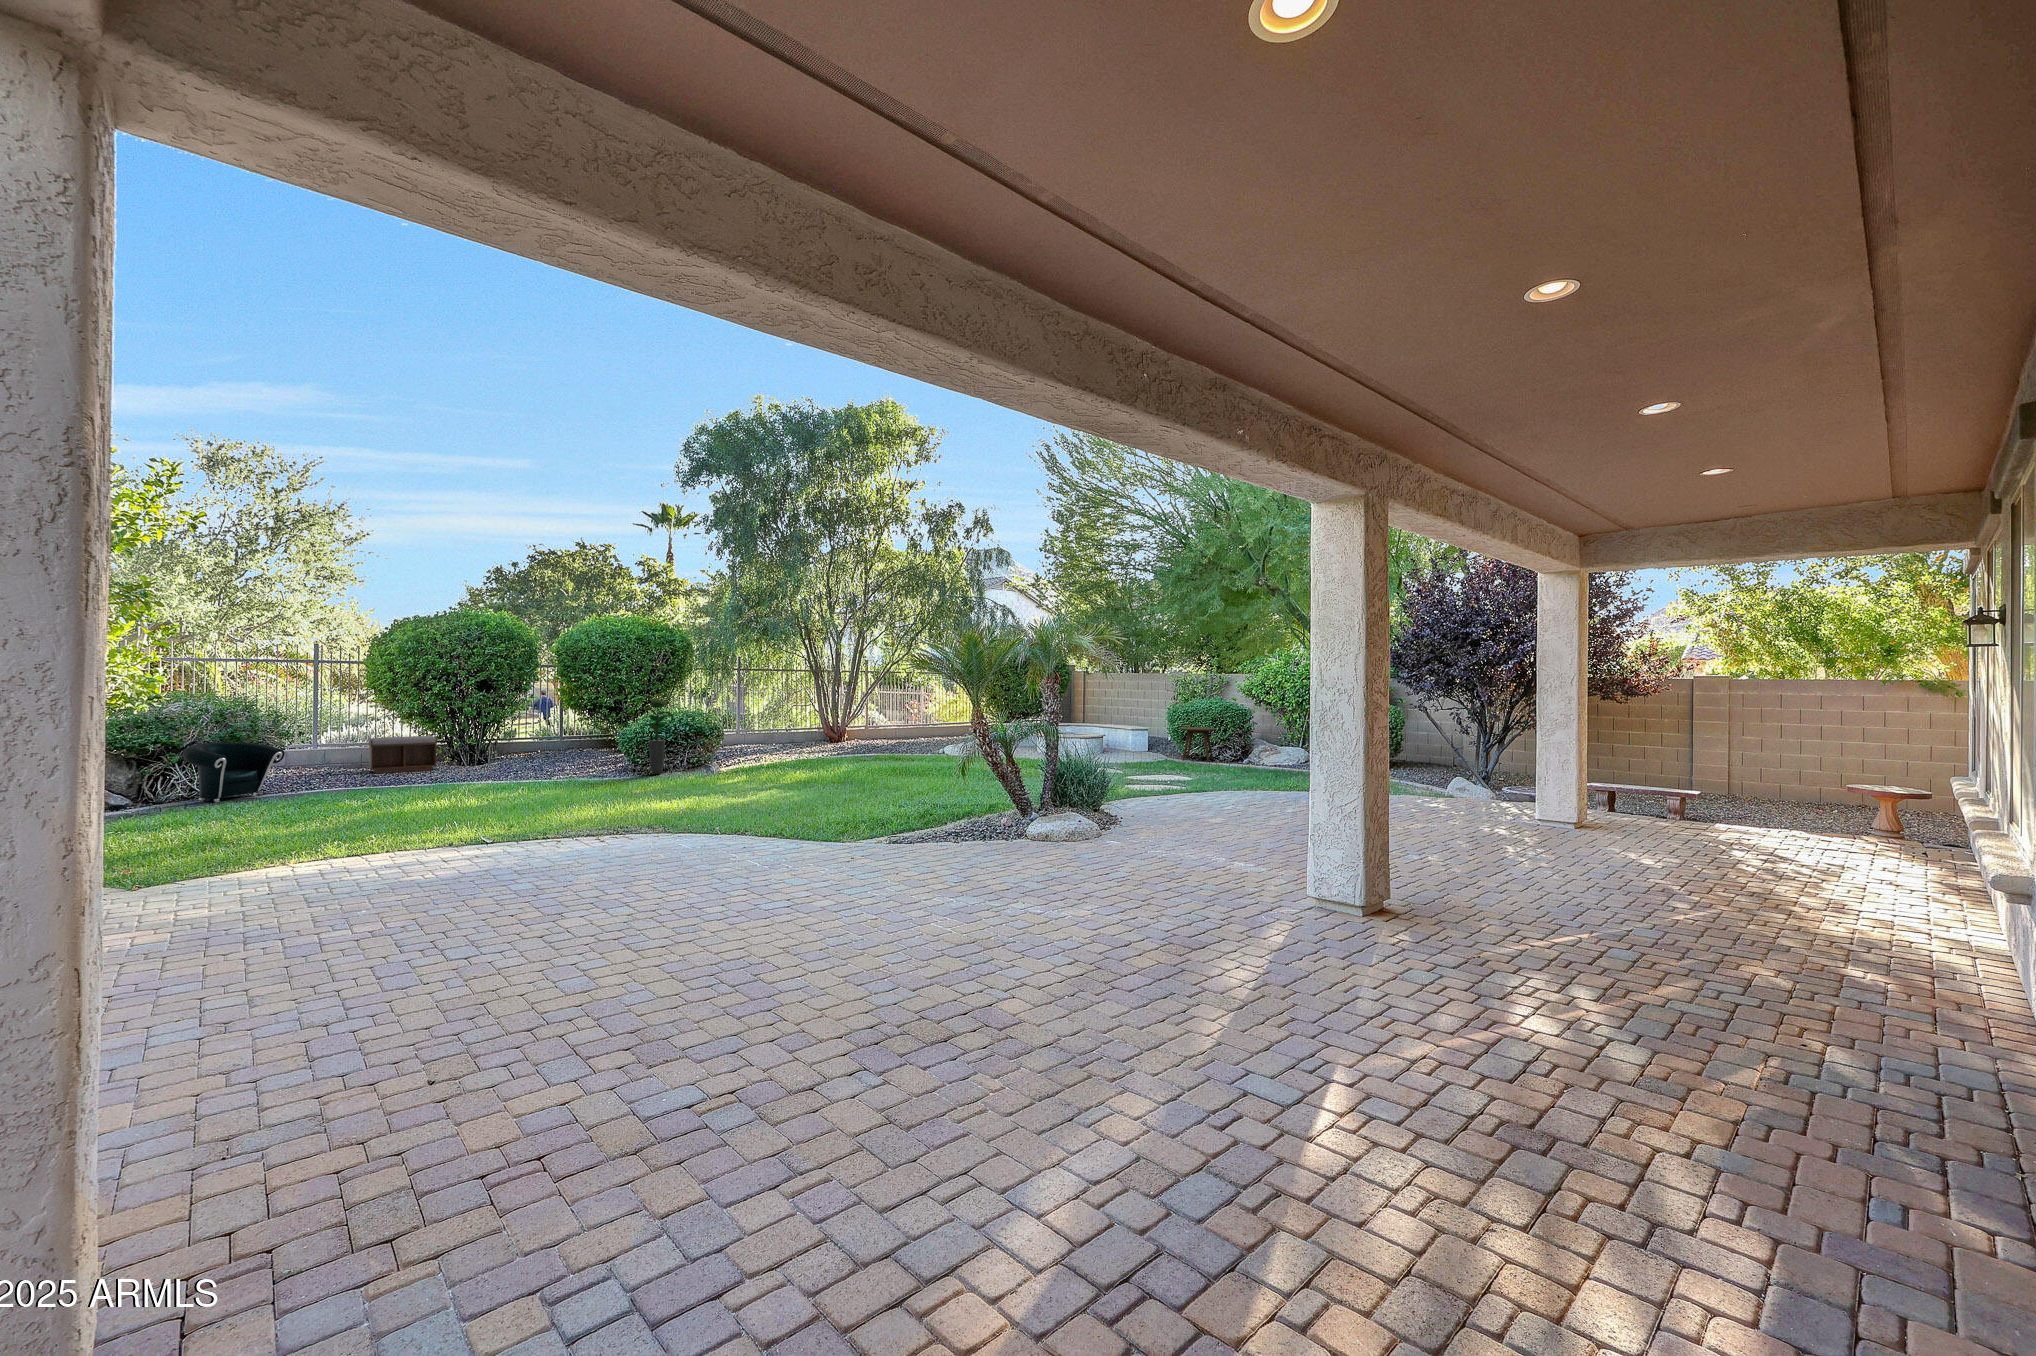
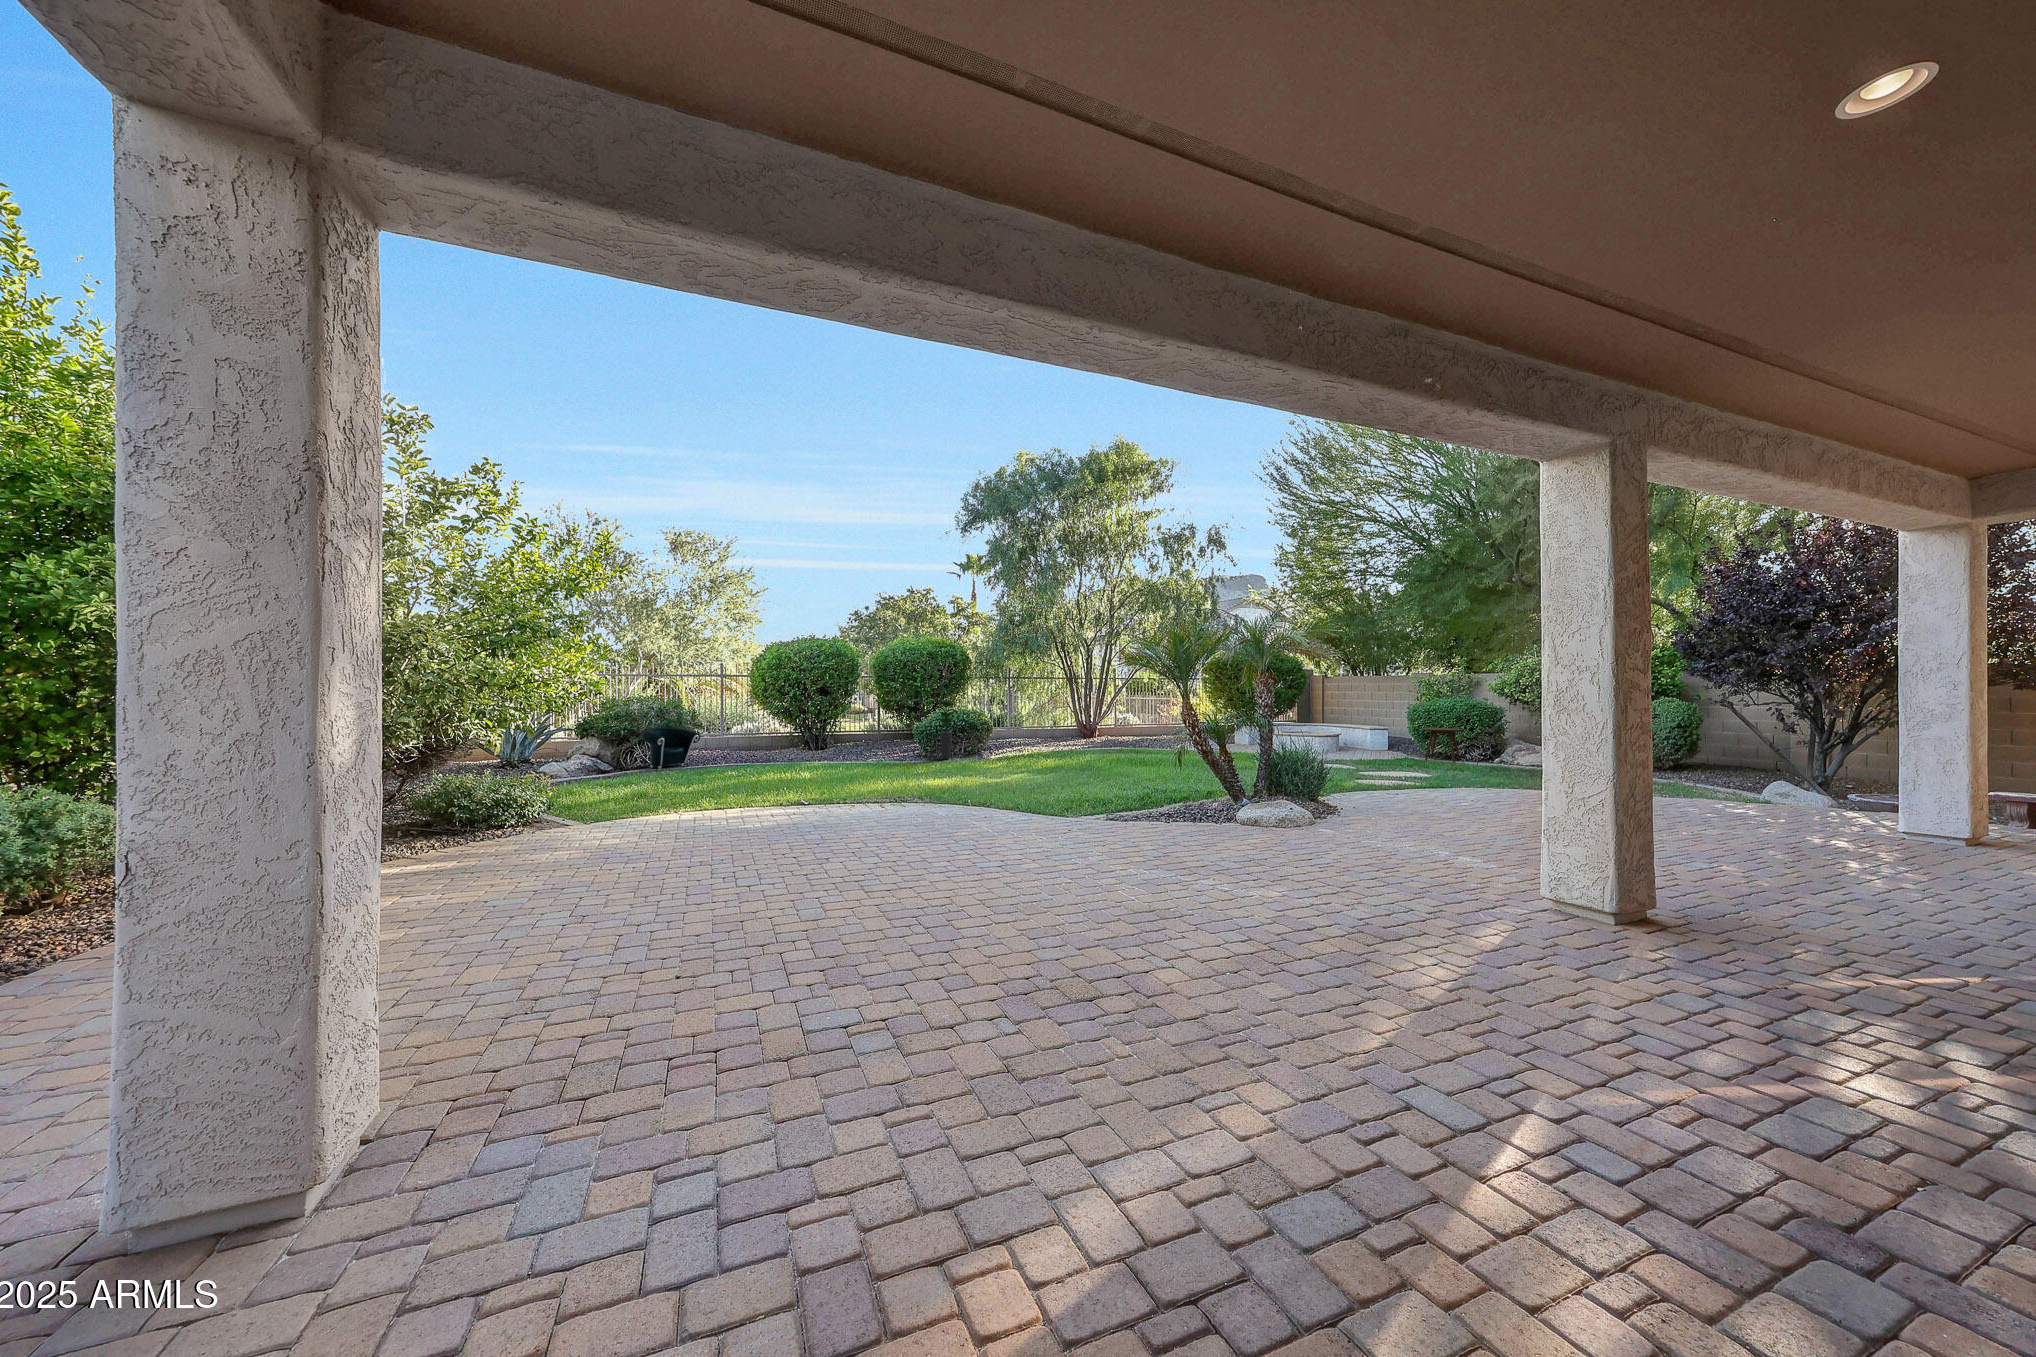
bench: present [368,736,437,773] -> none [757,727,799,754]

